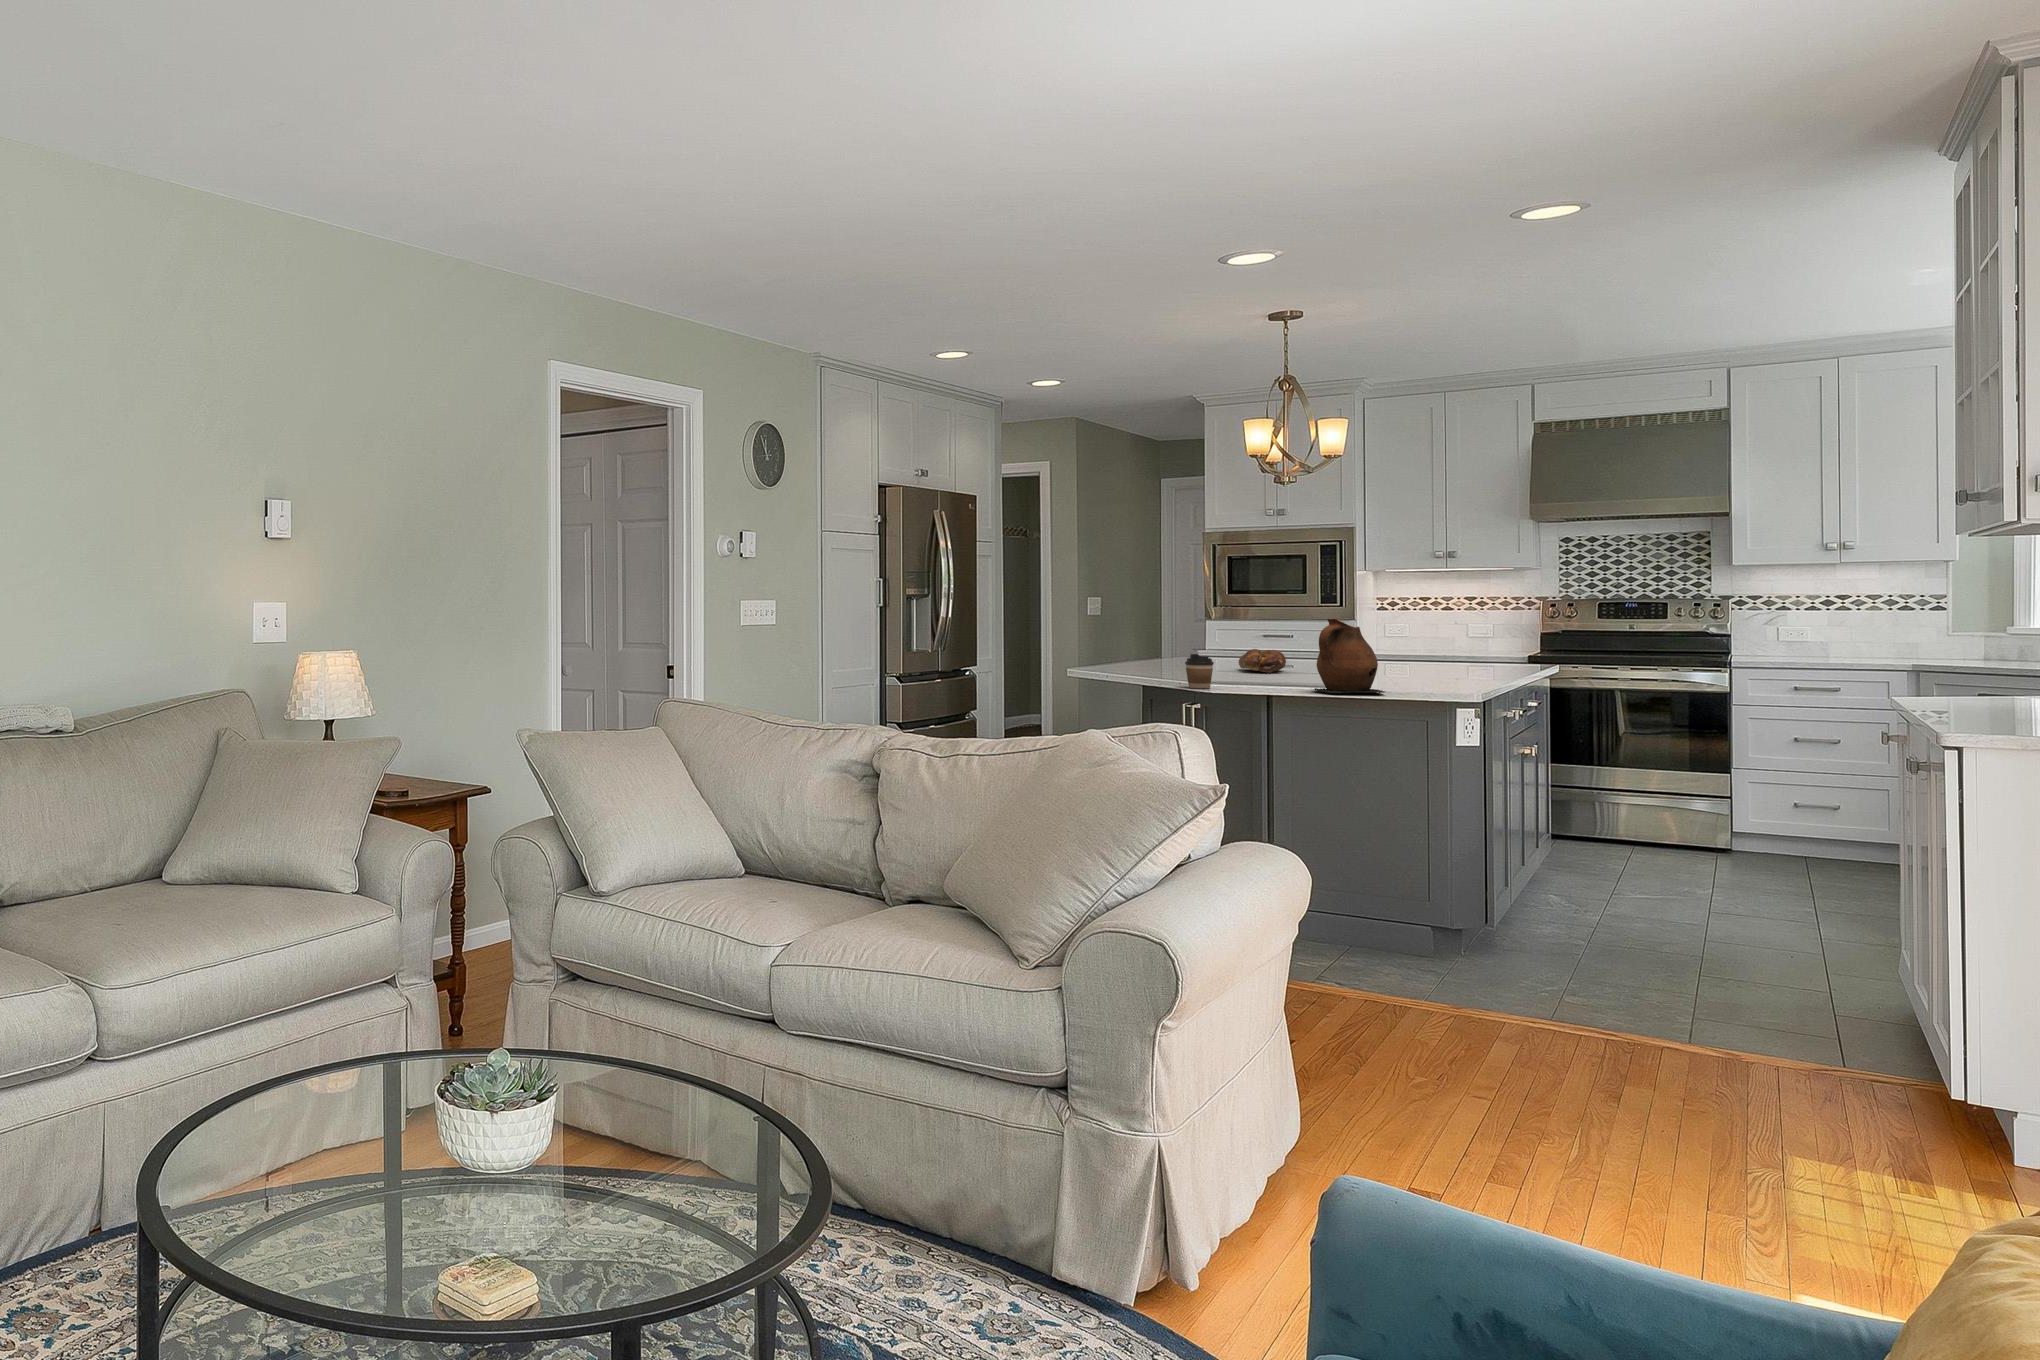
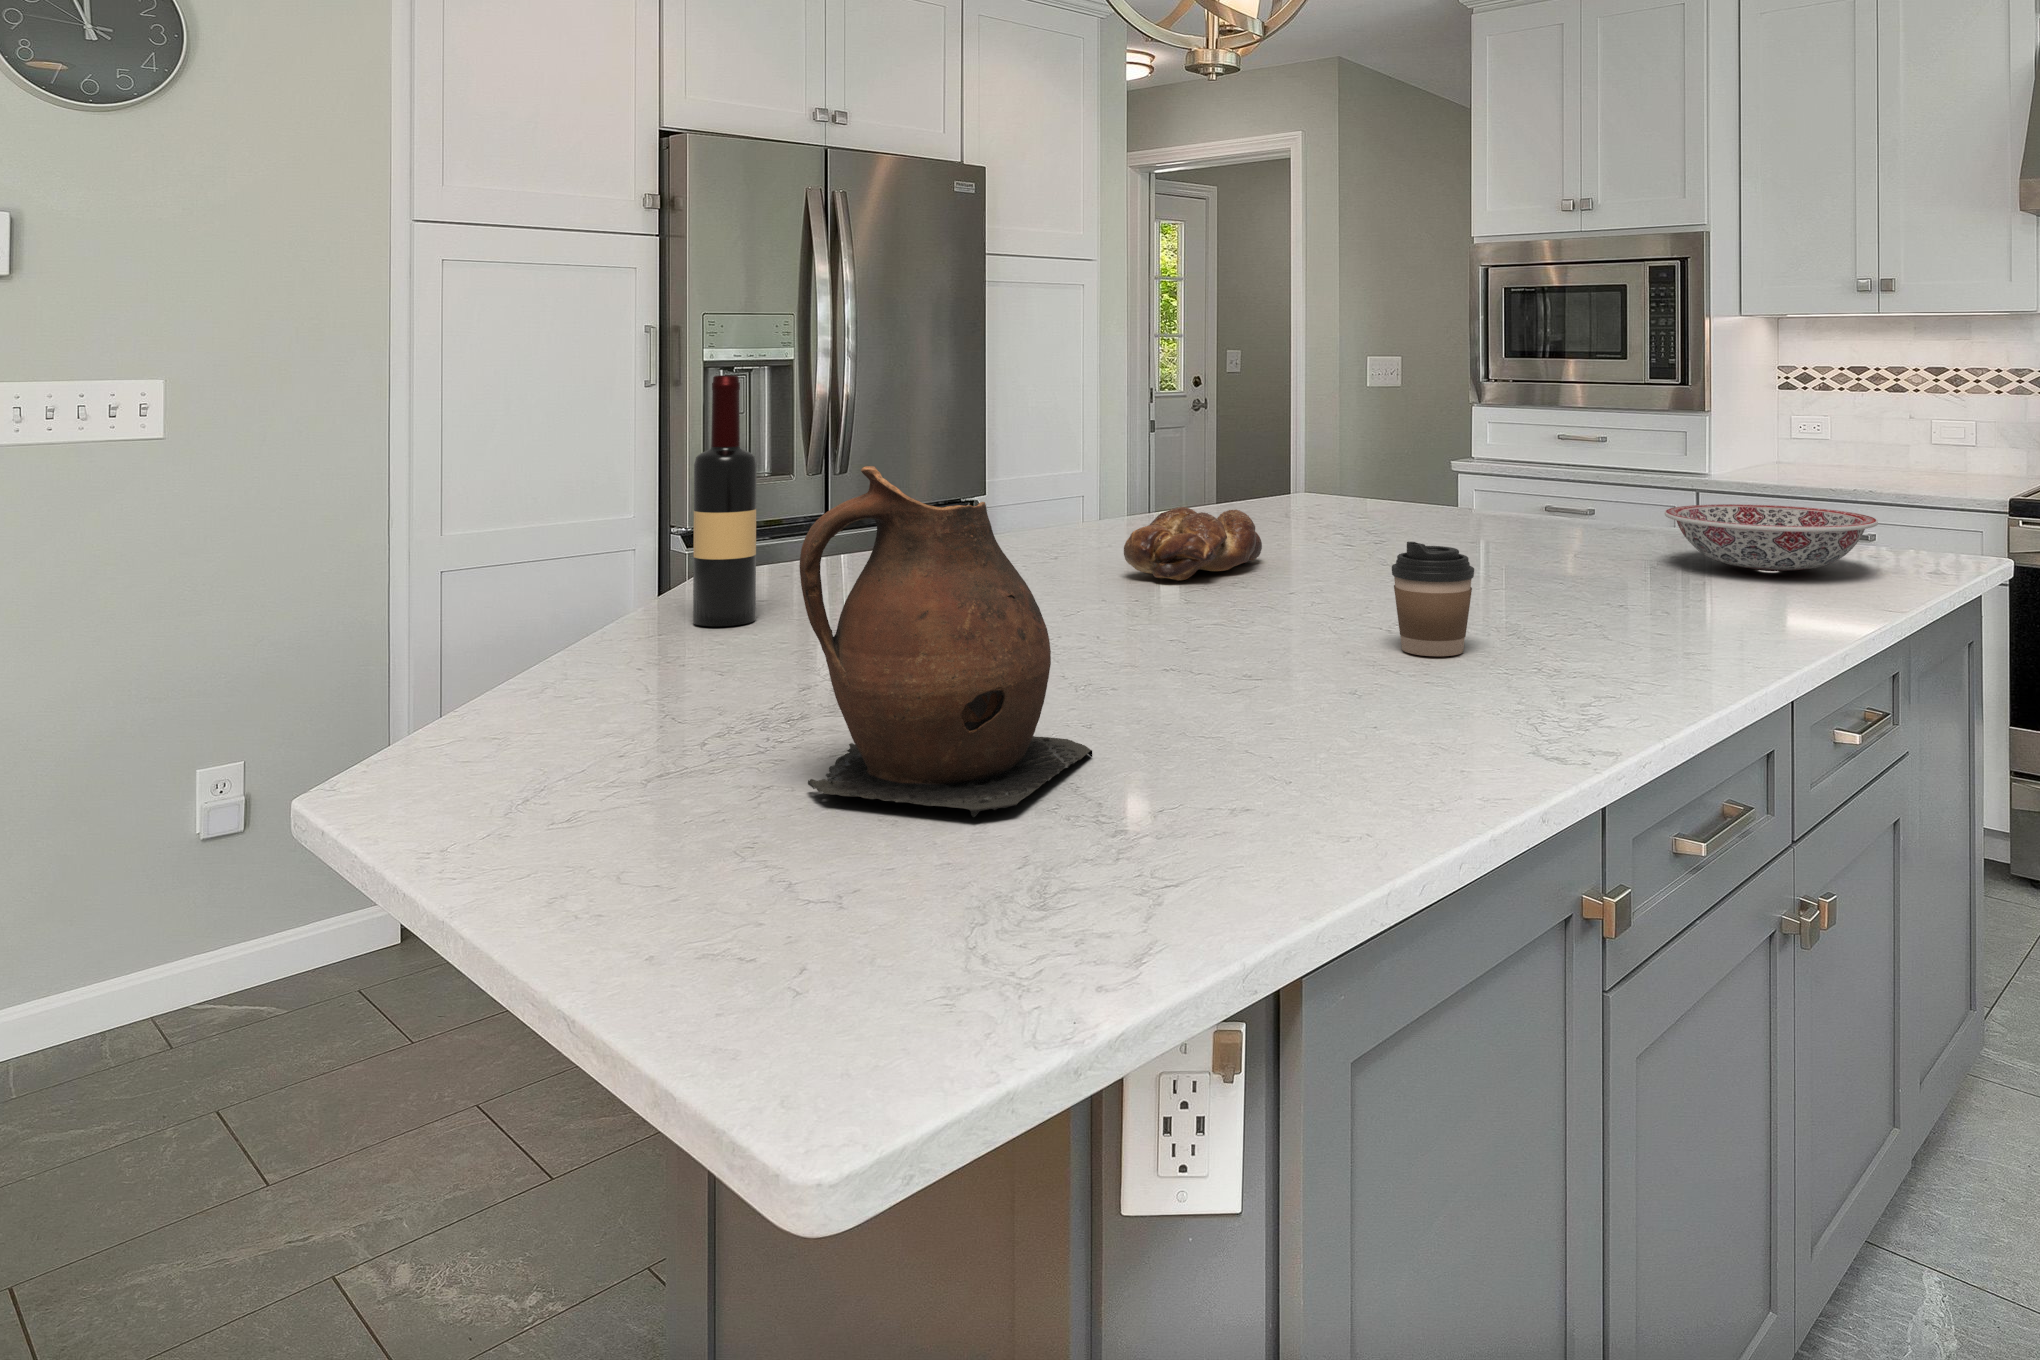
wine bottle: none [1147,601,1168,681] -> present [693,375,757,626]
ceramic bowl: none [1431,647,1518,668] -> present [1664,504,1878,571]
coffee cup: present [1185,654,1214,688] -> present [1392,542,1474,656]

